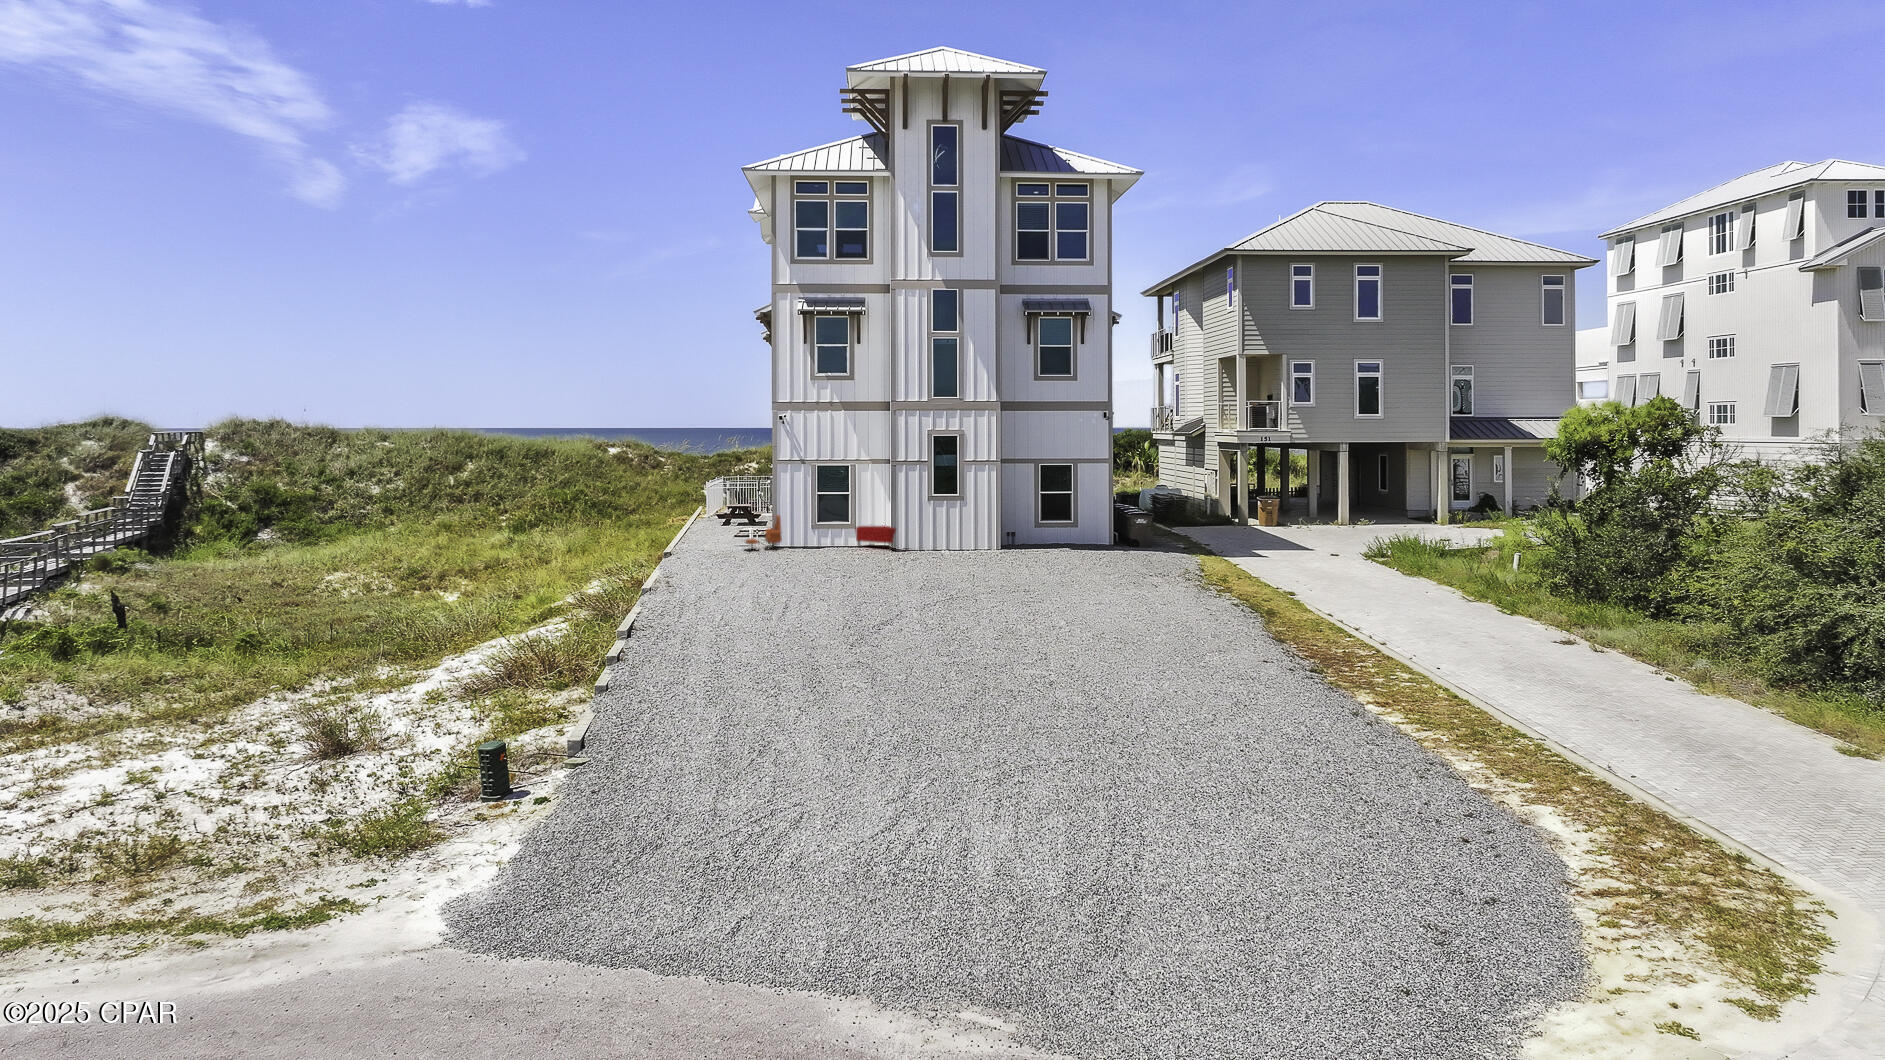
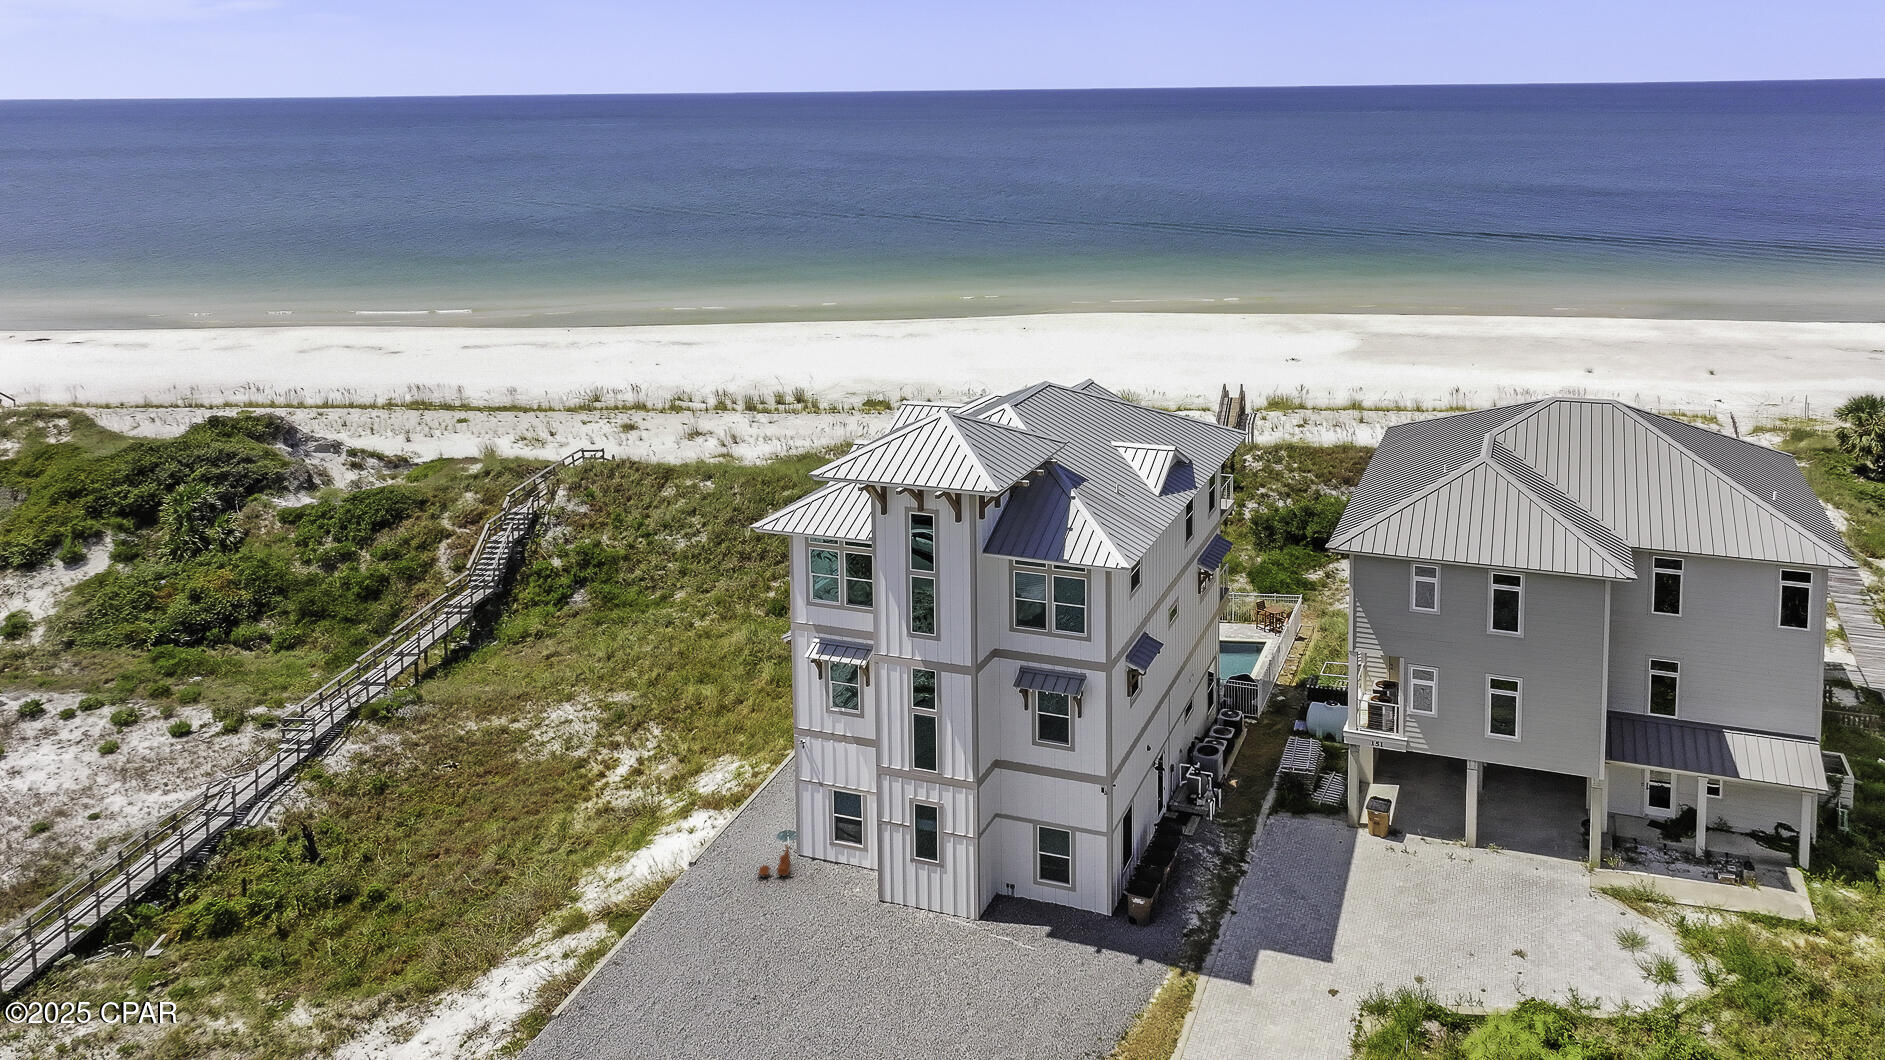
bench: present [856,525,896,549] -> none [854,863,892,903]

